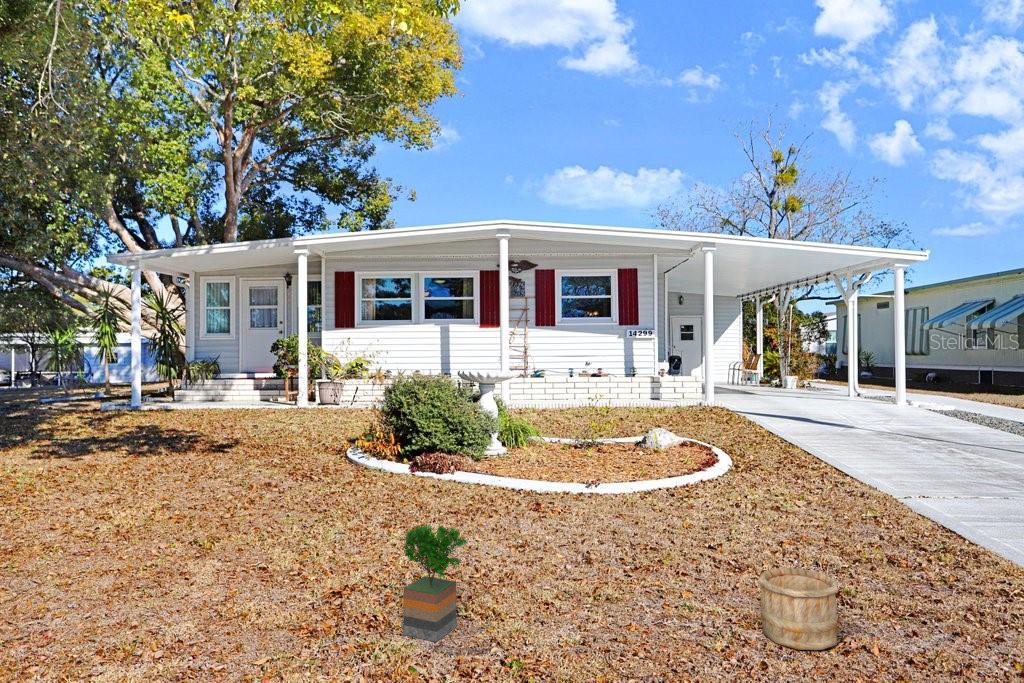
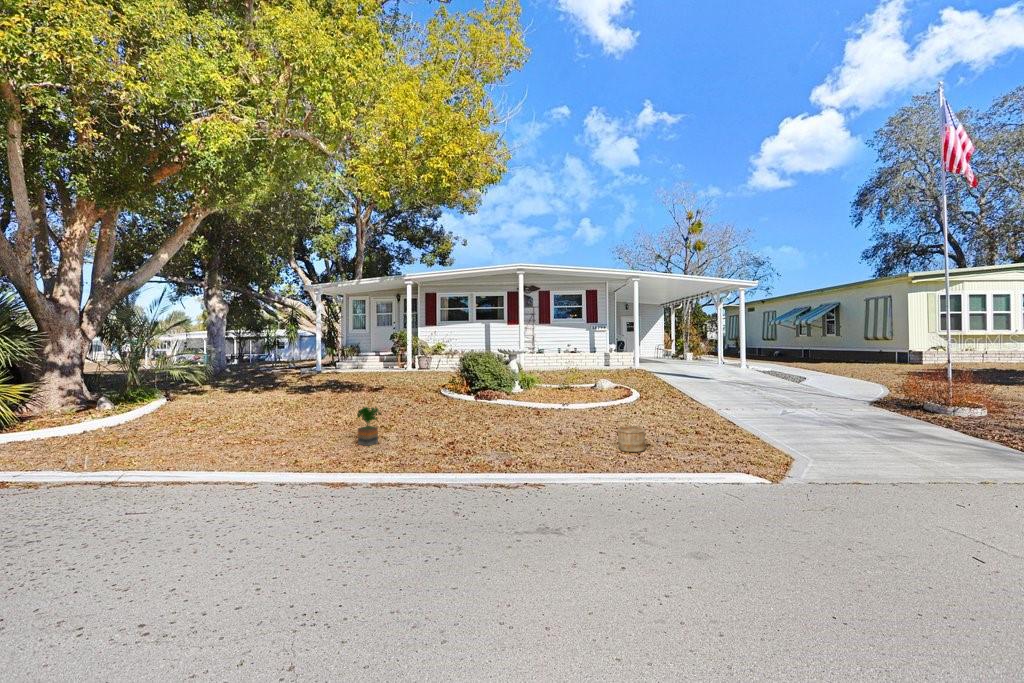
potted tree: present [403,525,468,642] -> present [357,407,381,446]

